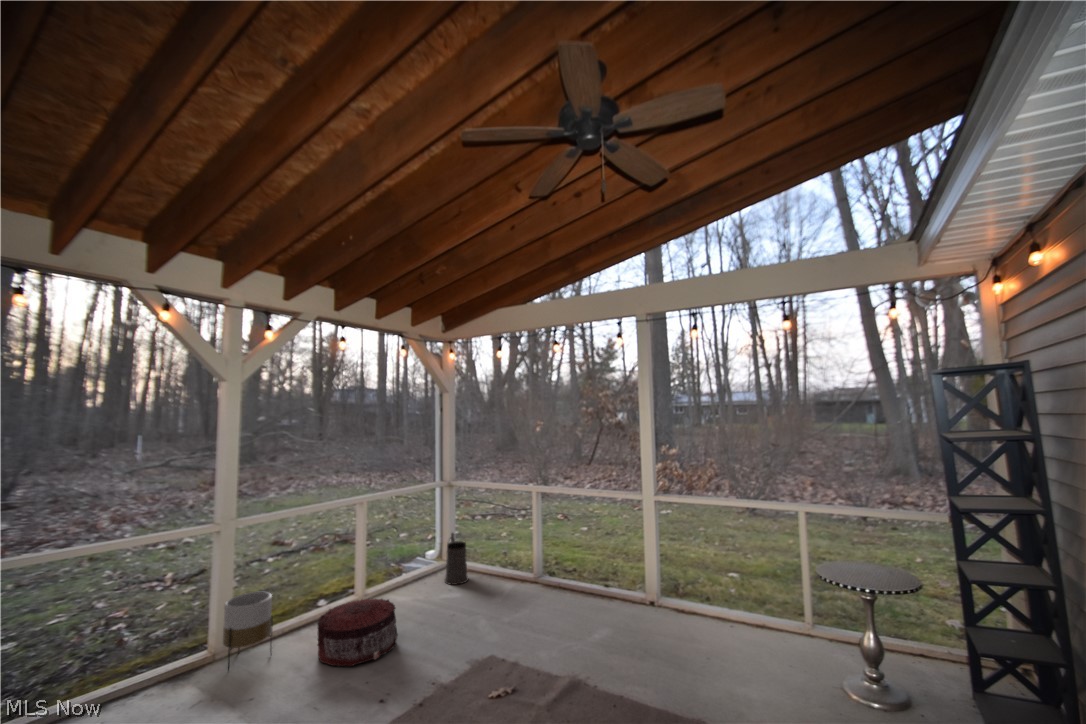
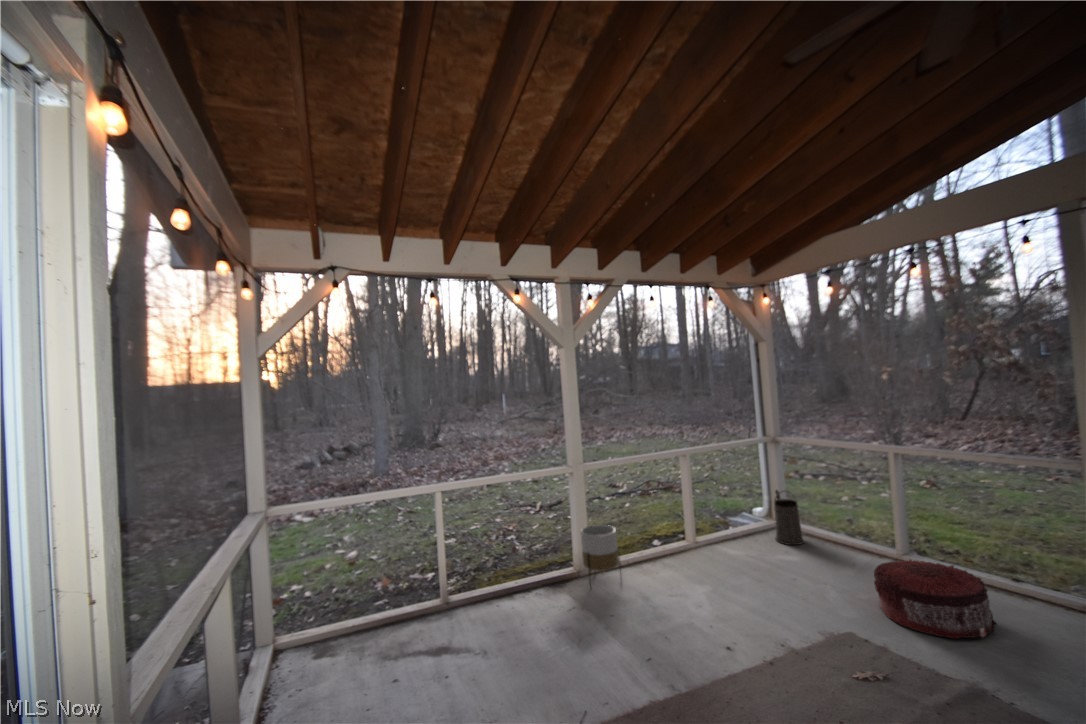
pouf: present [317,599,398,666] -> present [874,559,996,639]

